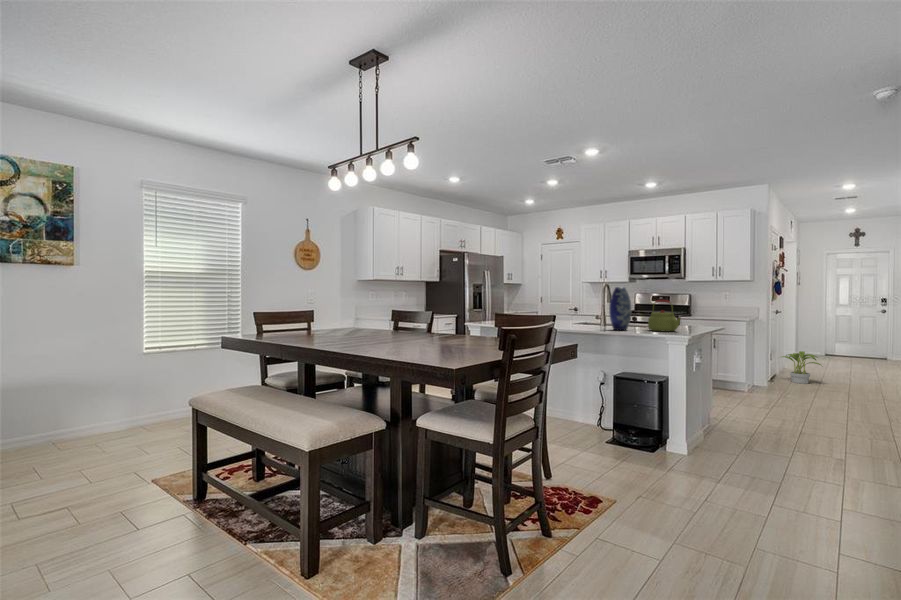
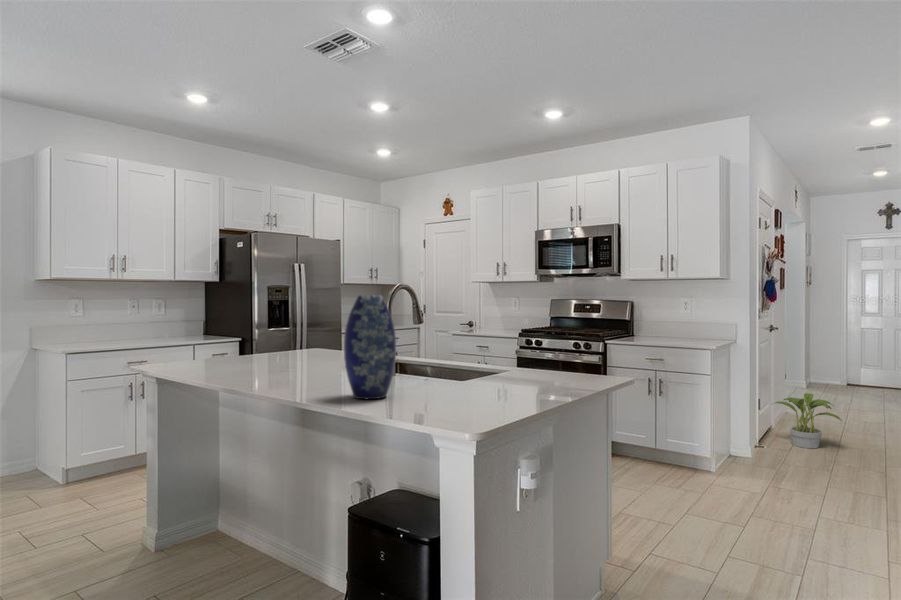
kettle: present [648,300,681,331] -> none [434,325,497,404]

